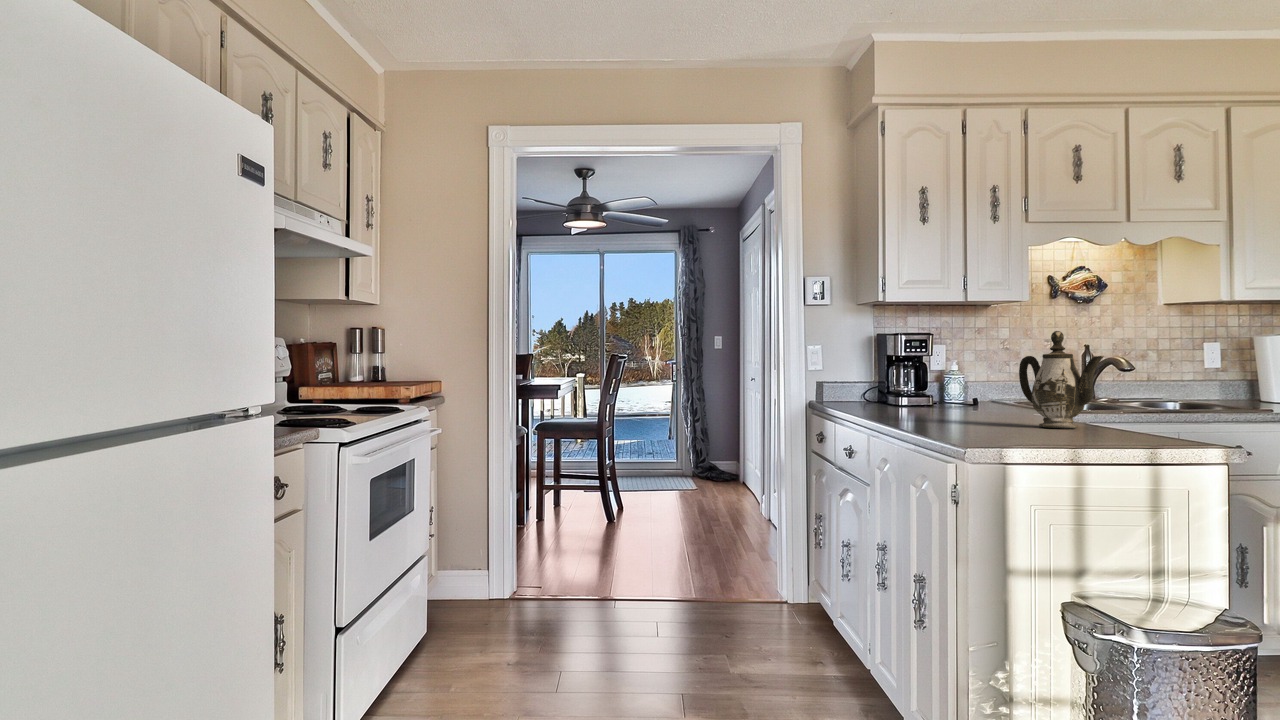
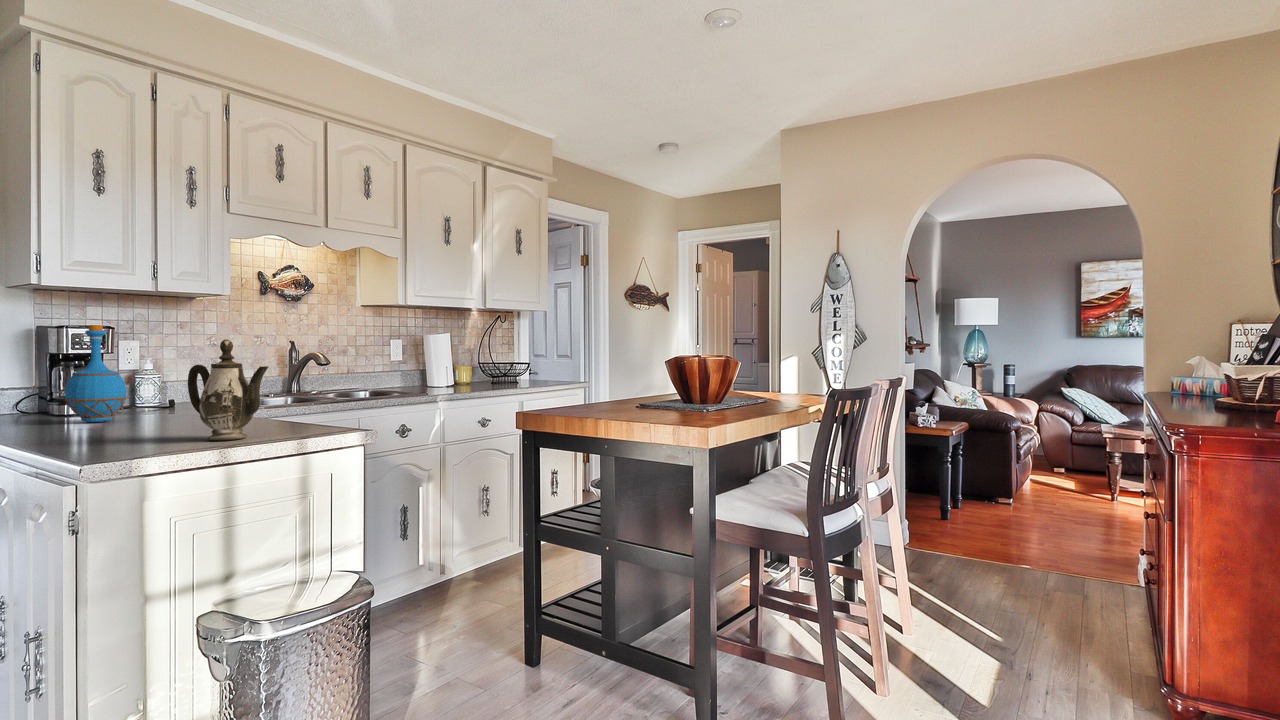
bottle: none [905,330,949,411] -> present [65,325,127,422]

